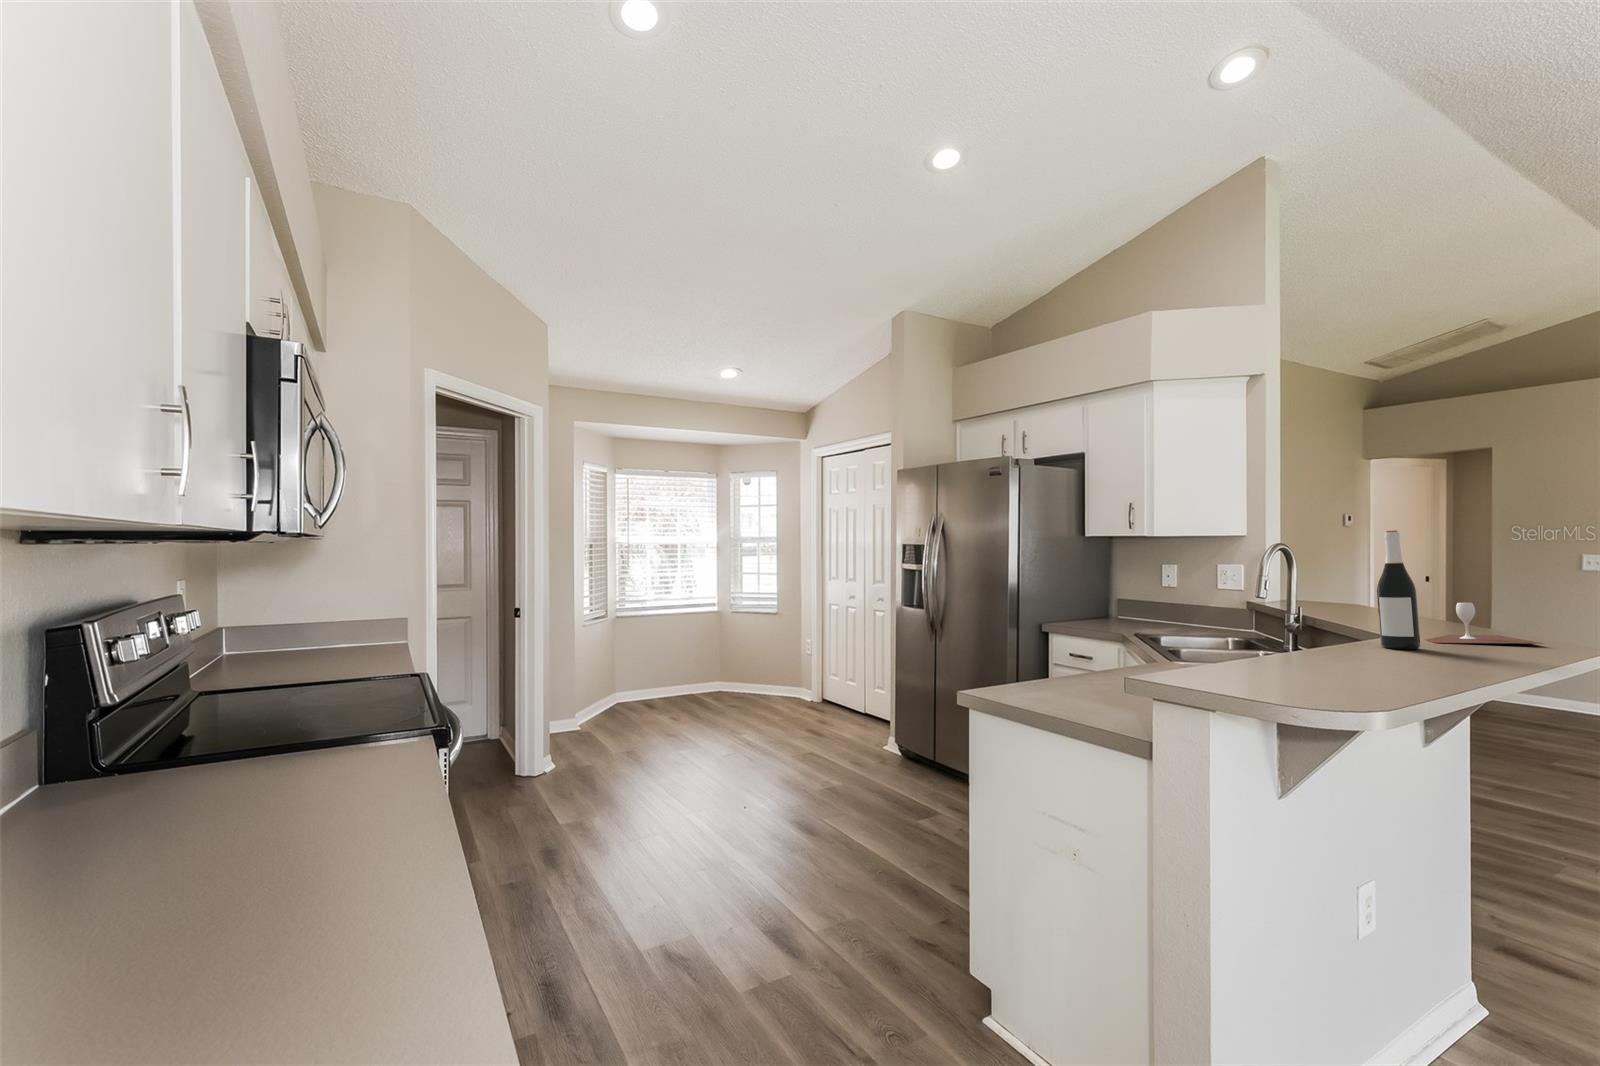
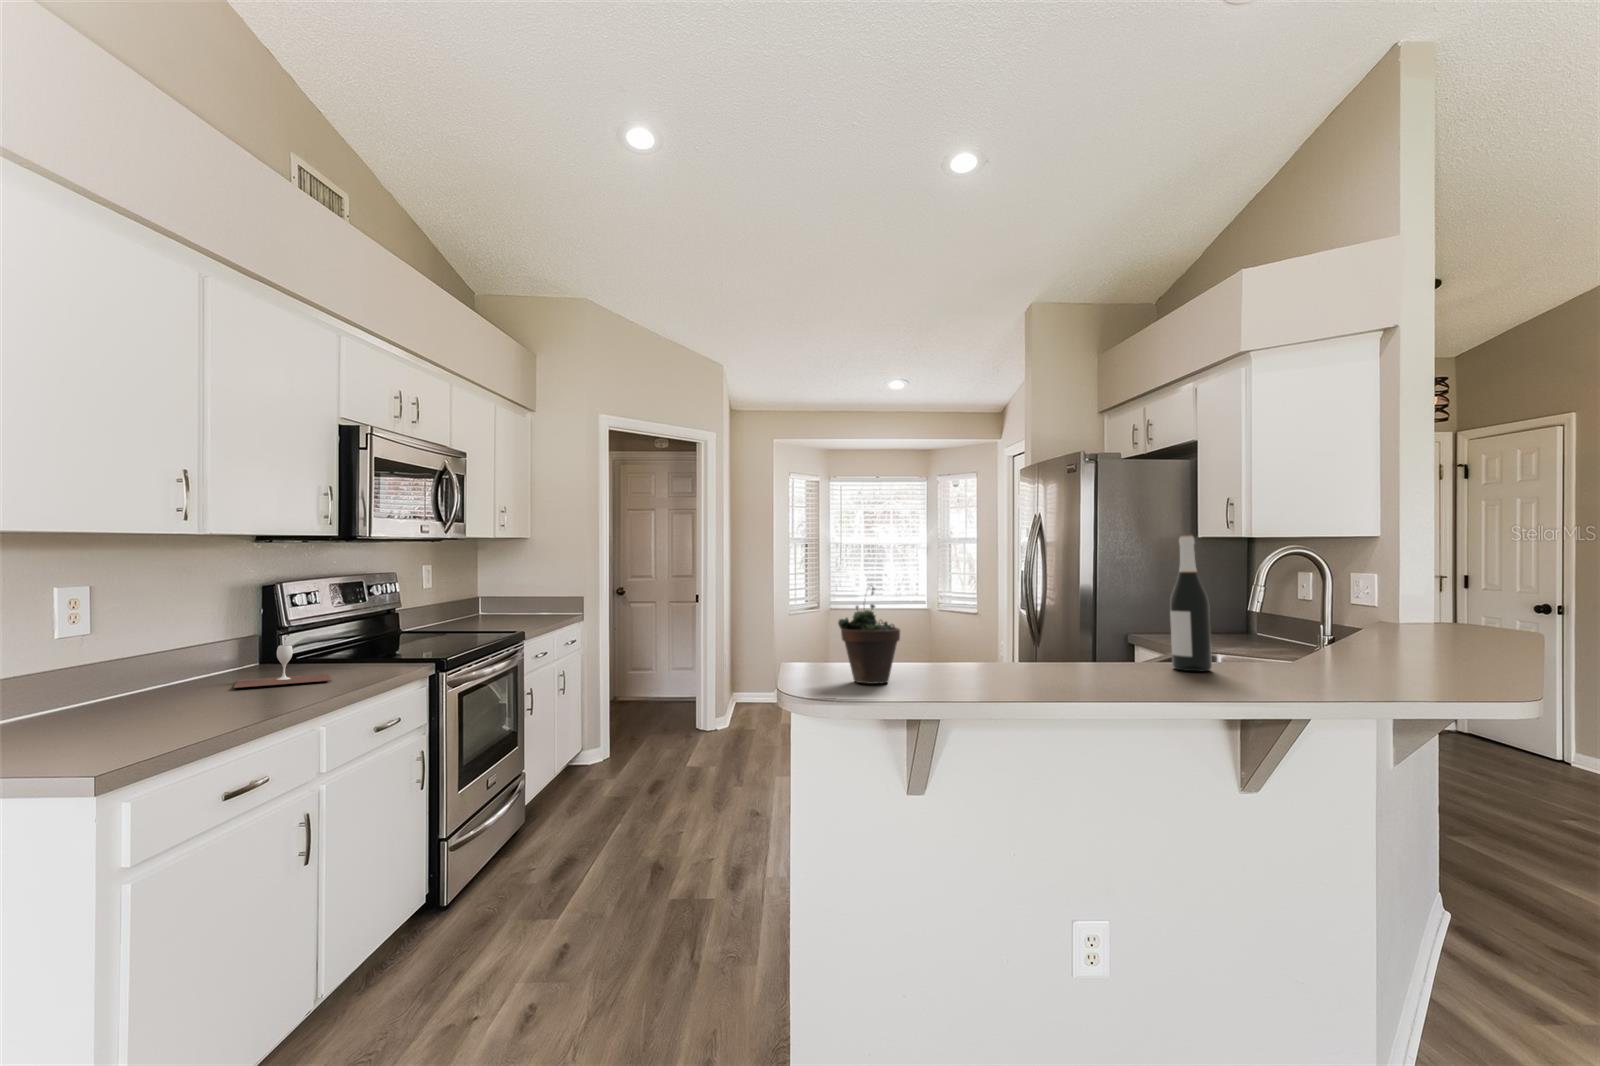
succulent plant: none [1275,582,1356,691] -> present [838,588,900,684]
wine glass: present [1425,602,1543,644] -> present [234,645,330,688]

